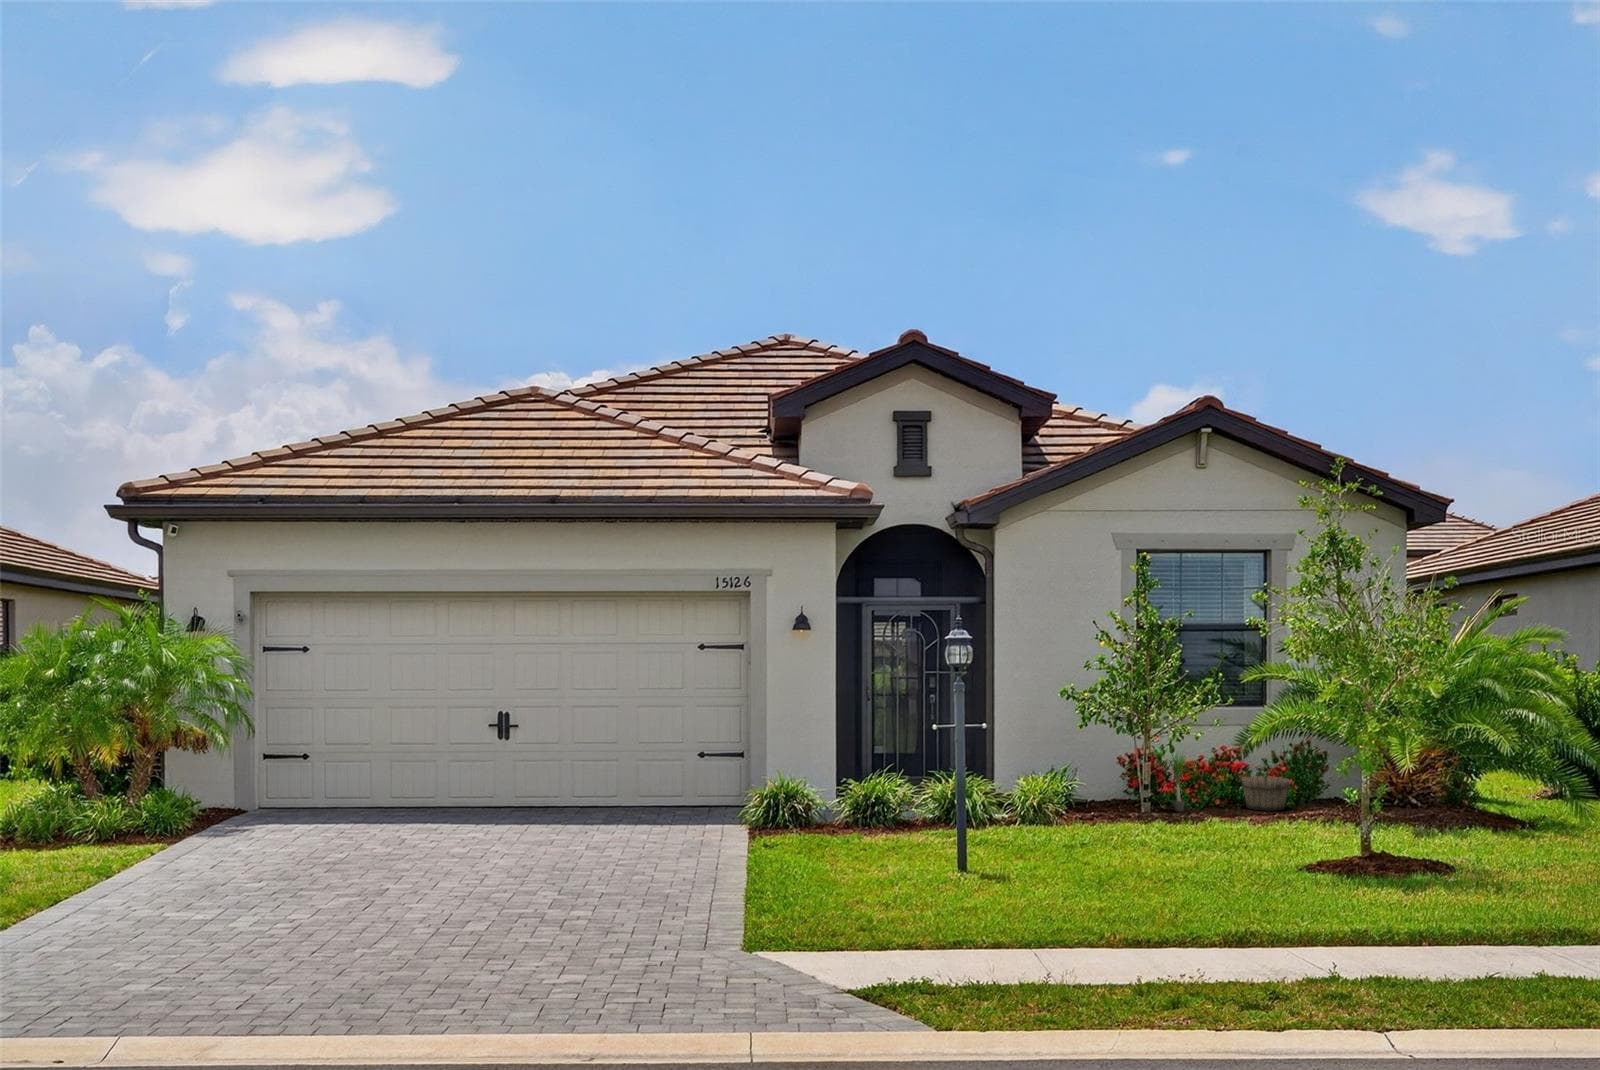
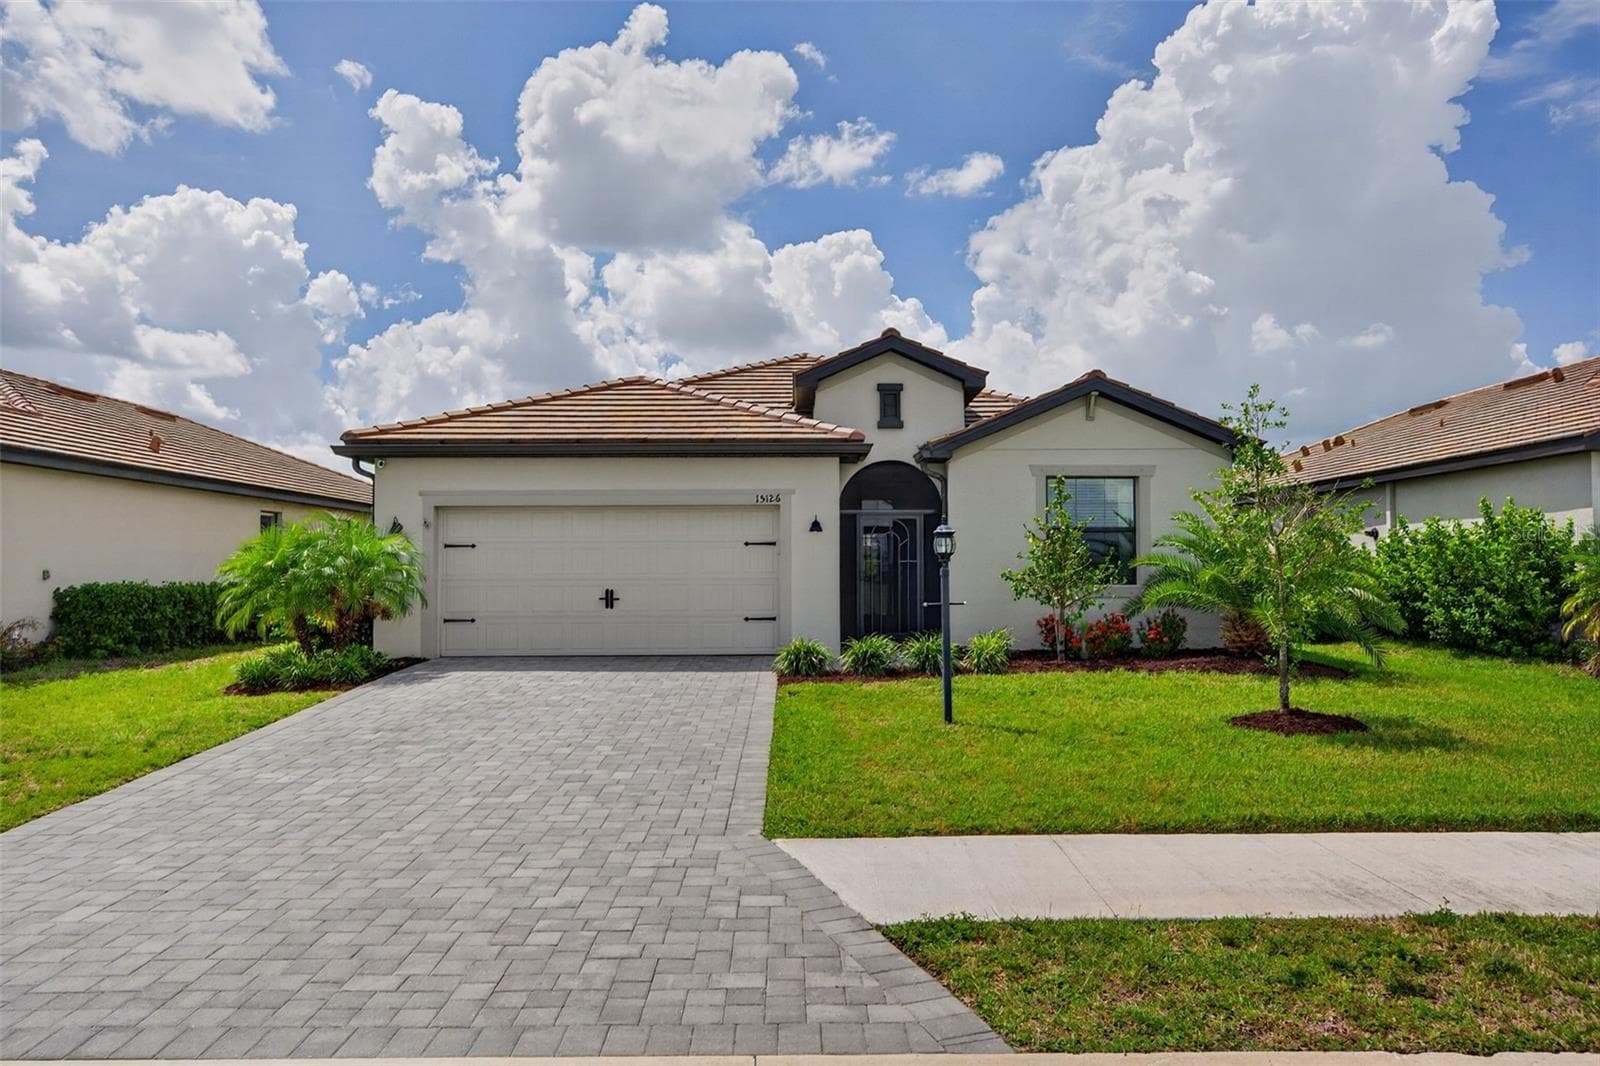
wooden bucket: present [1241,773,1289,811] -> none [1126,628,1162,658]

